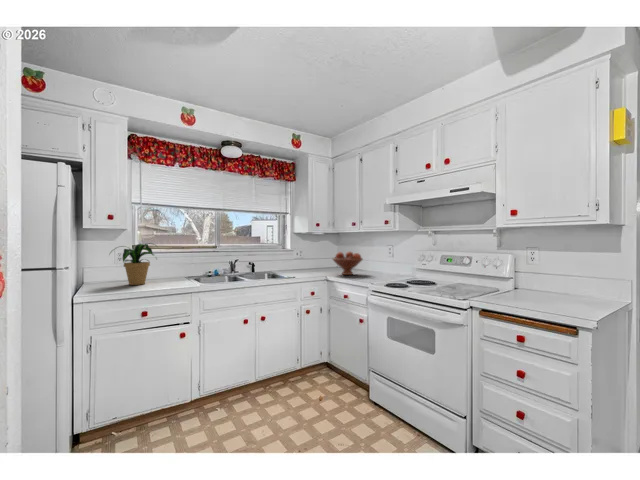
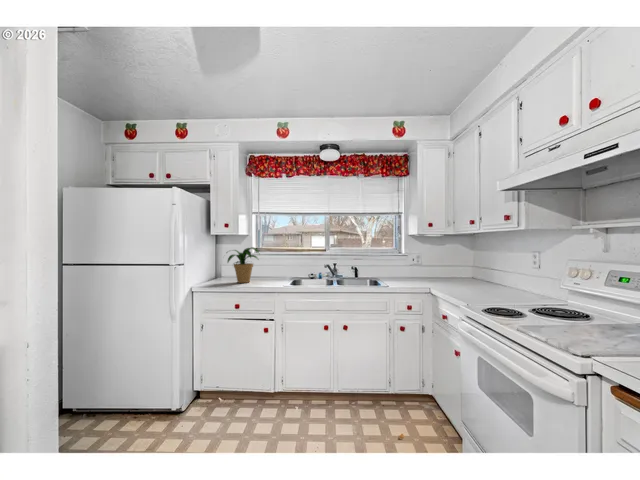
fruit bowl: present [333,252,362,275] -> none [439,257,482,288]

